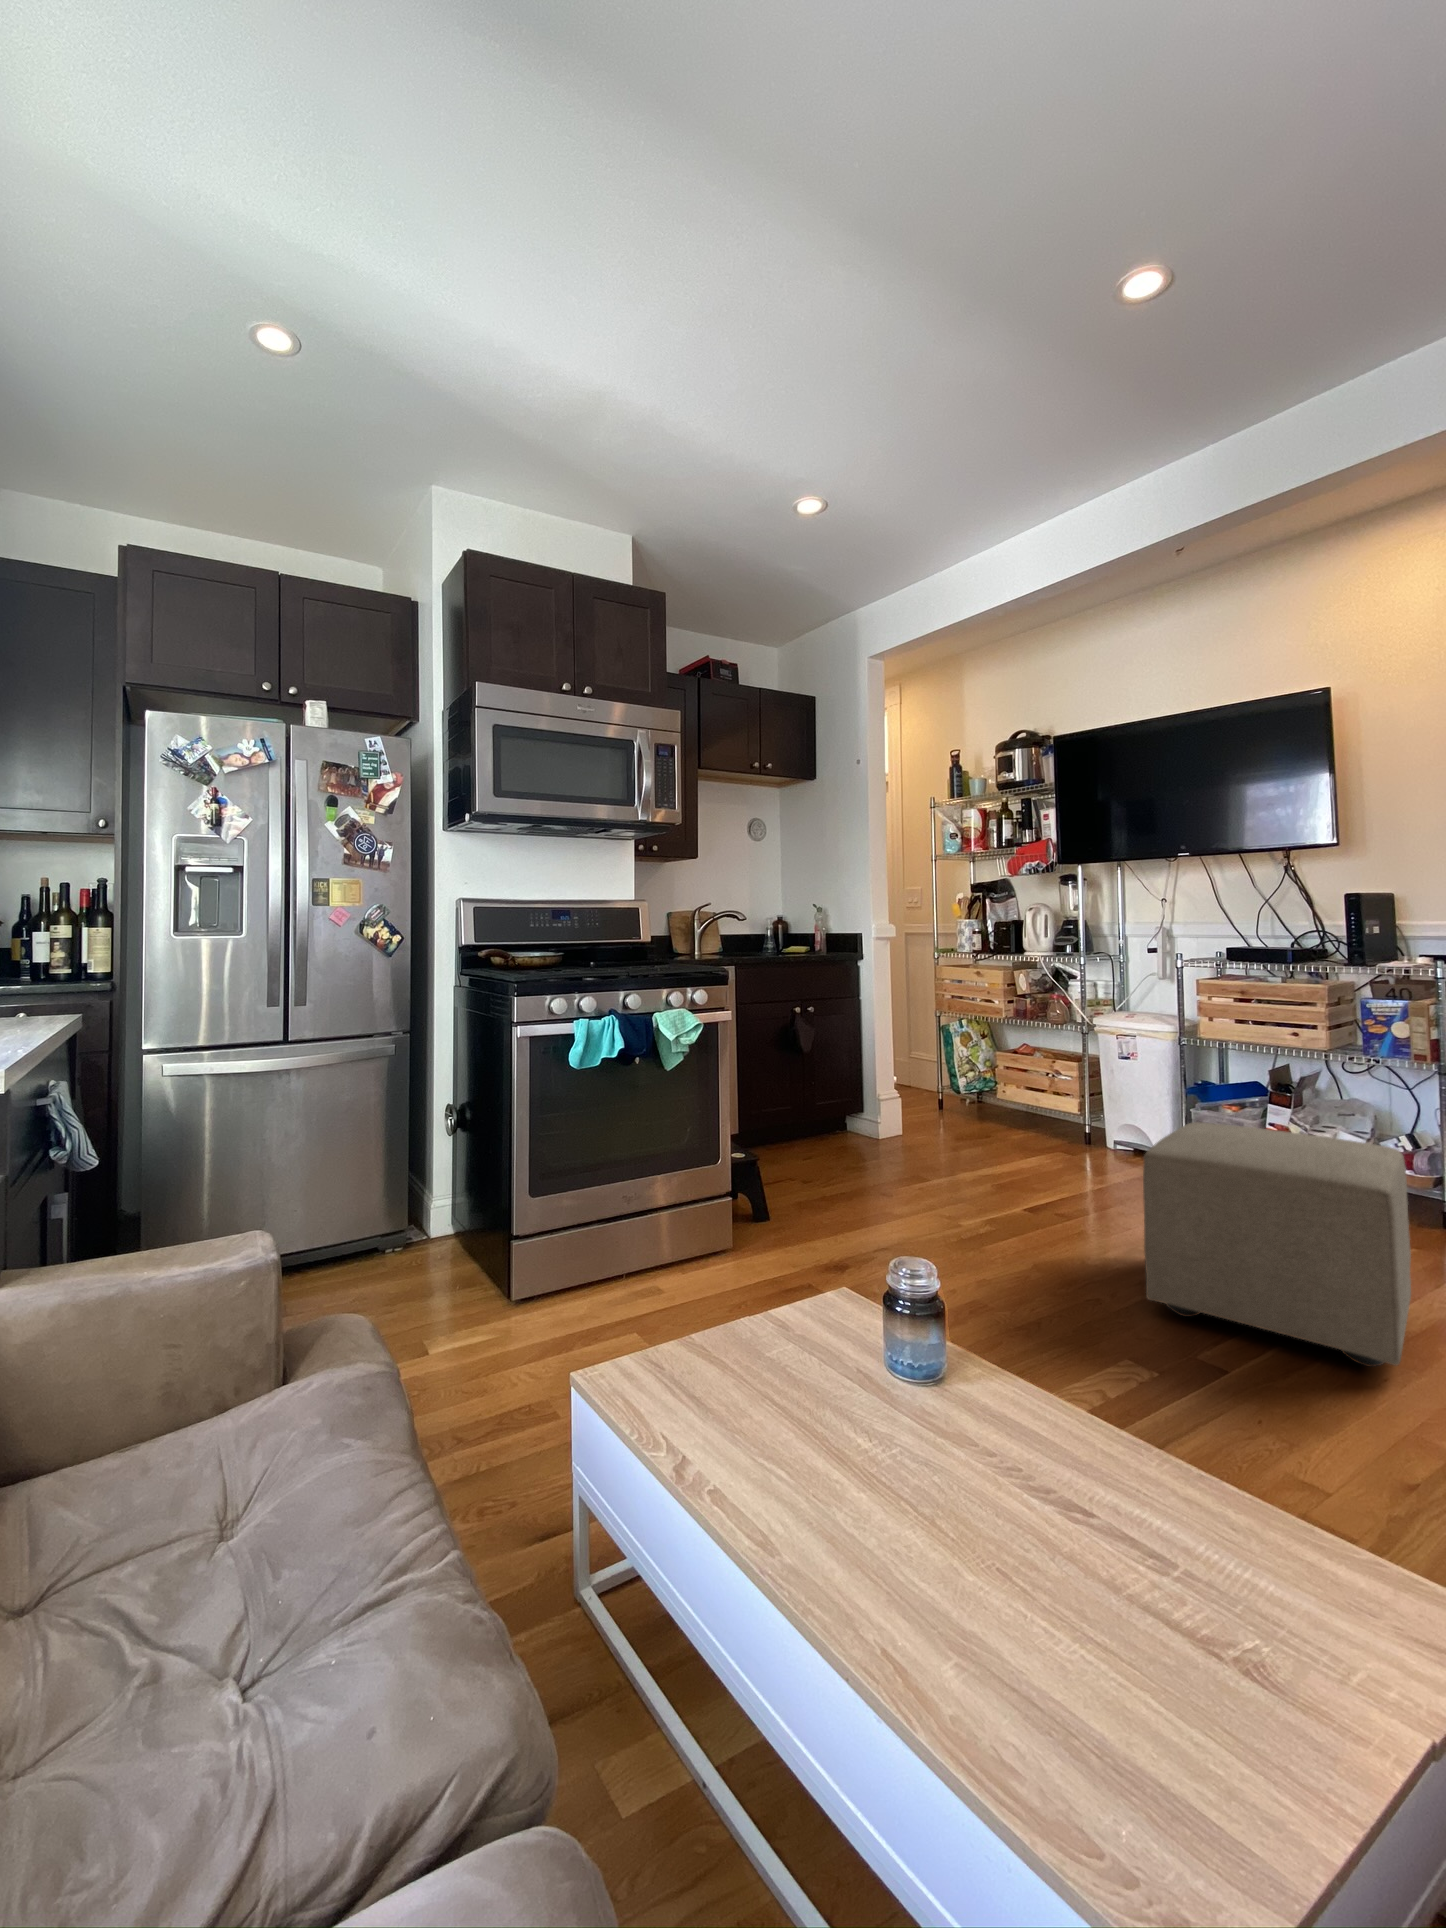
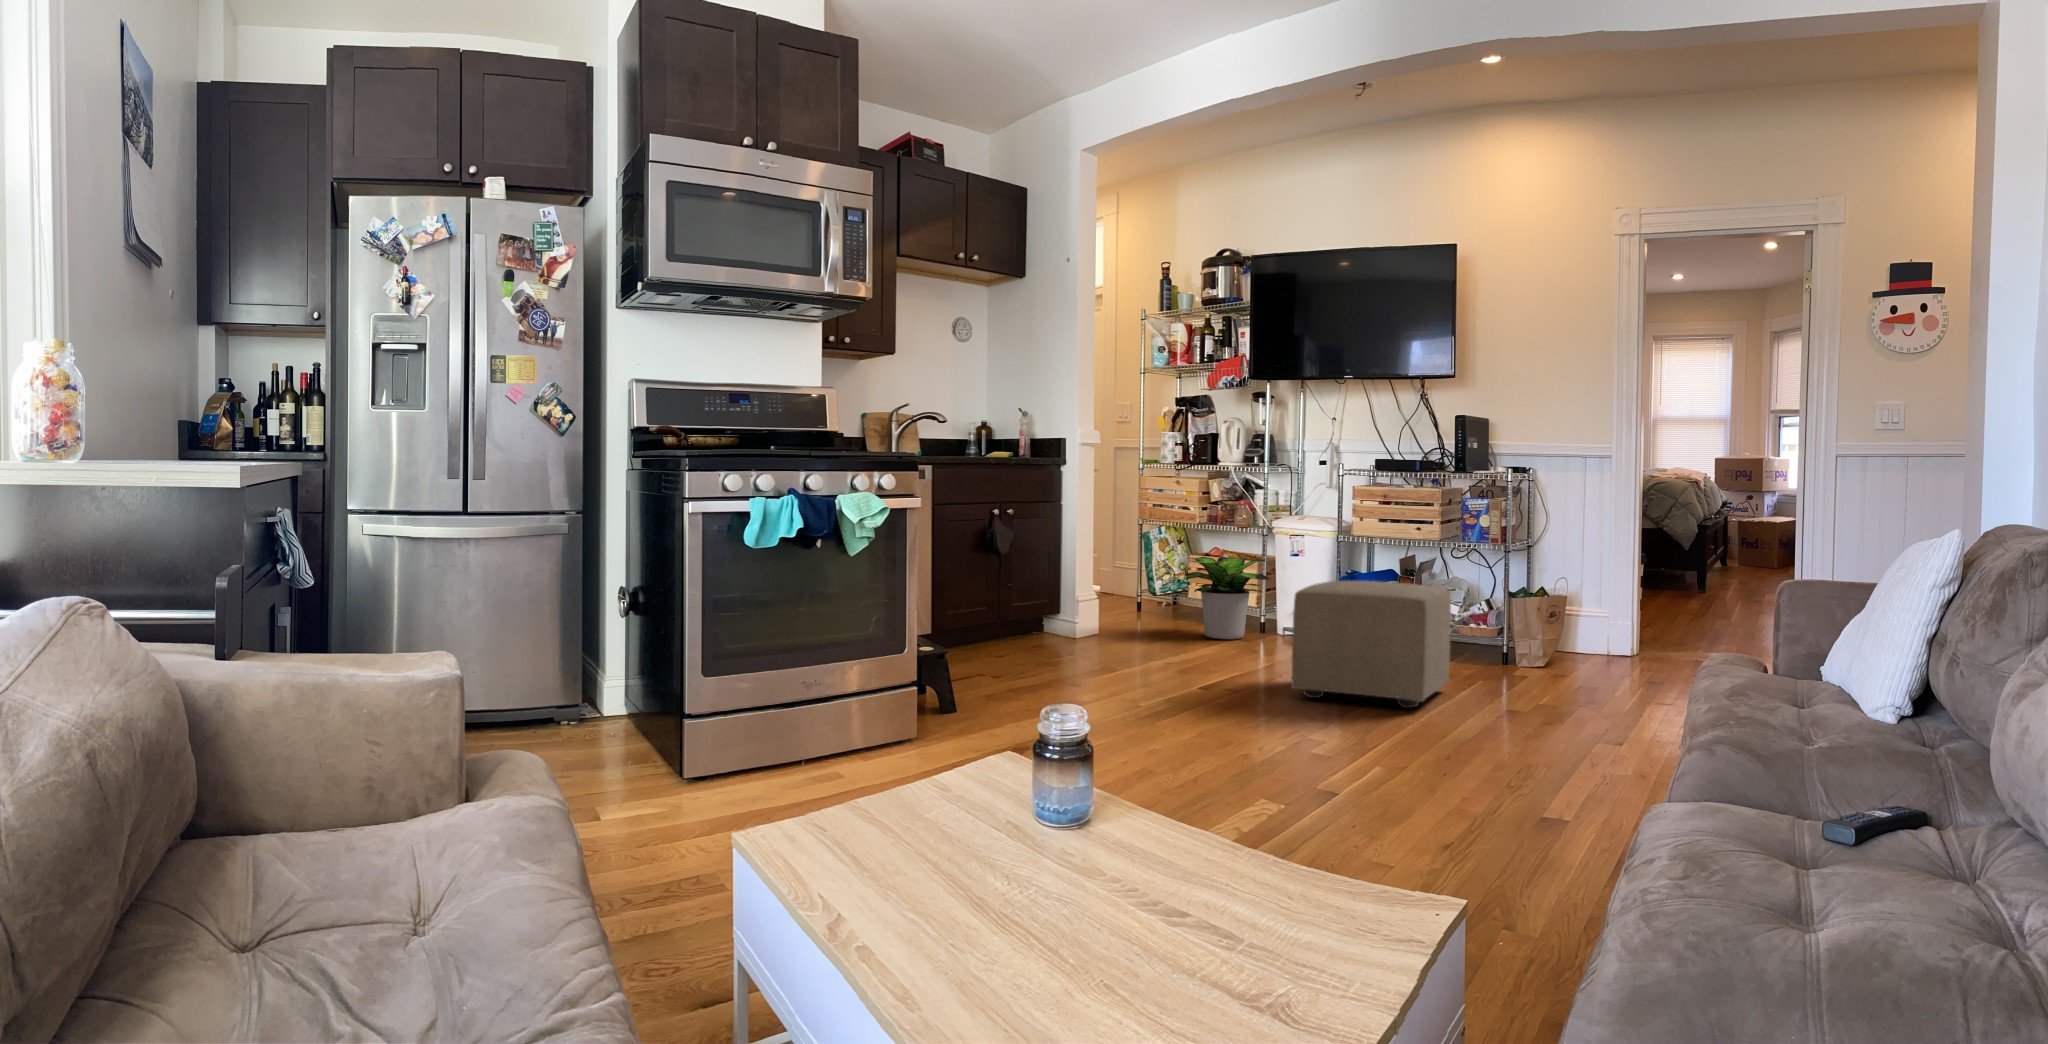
potted plant: none [987,1056,1095,1157] -> present [1184,557,1270,639]

